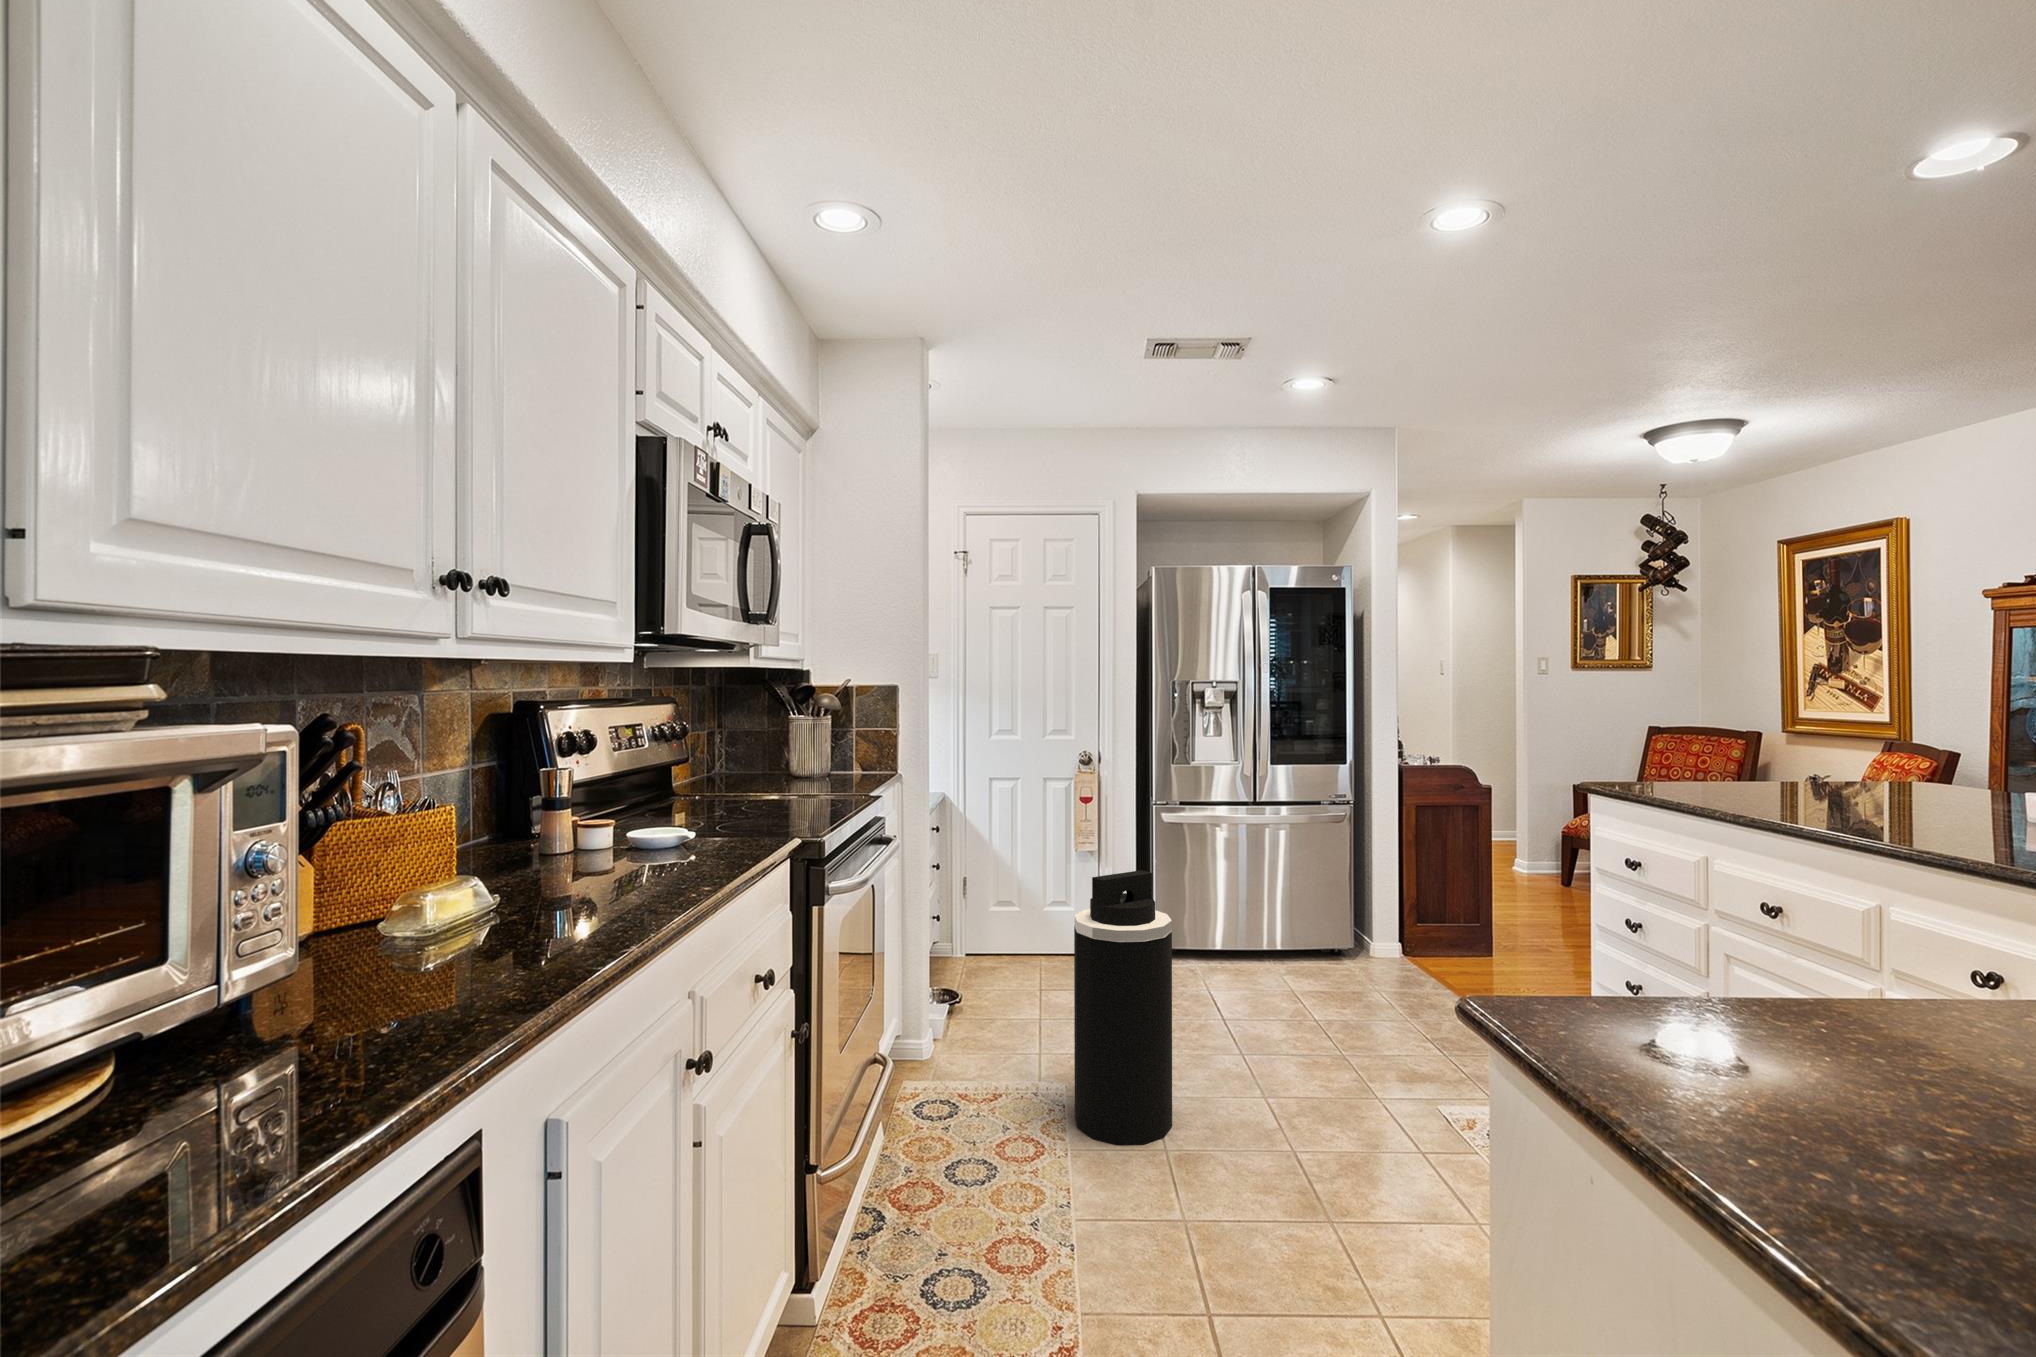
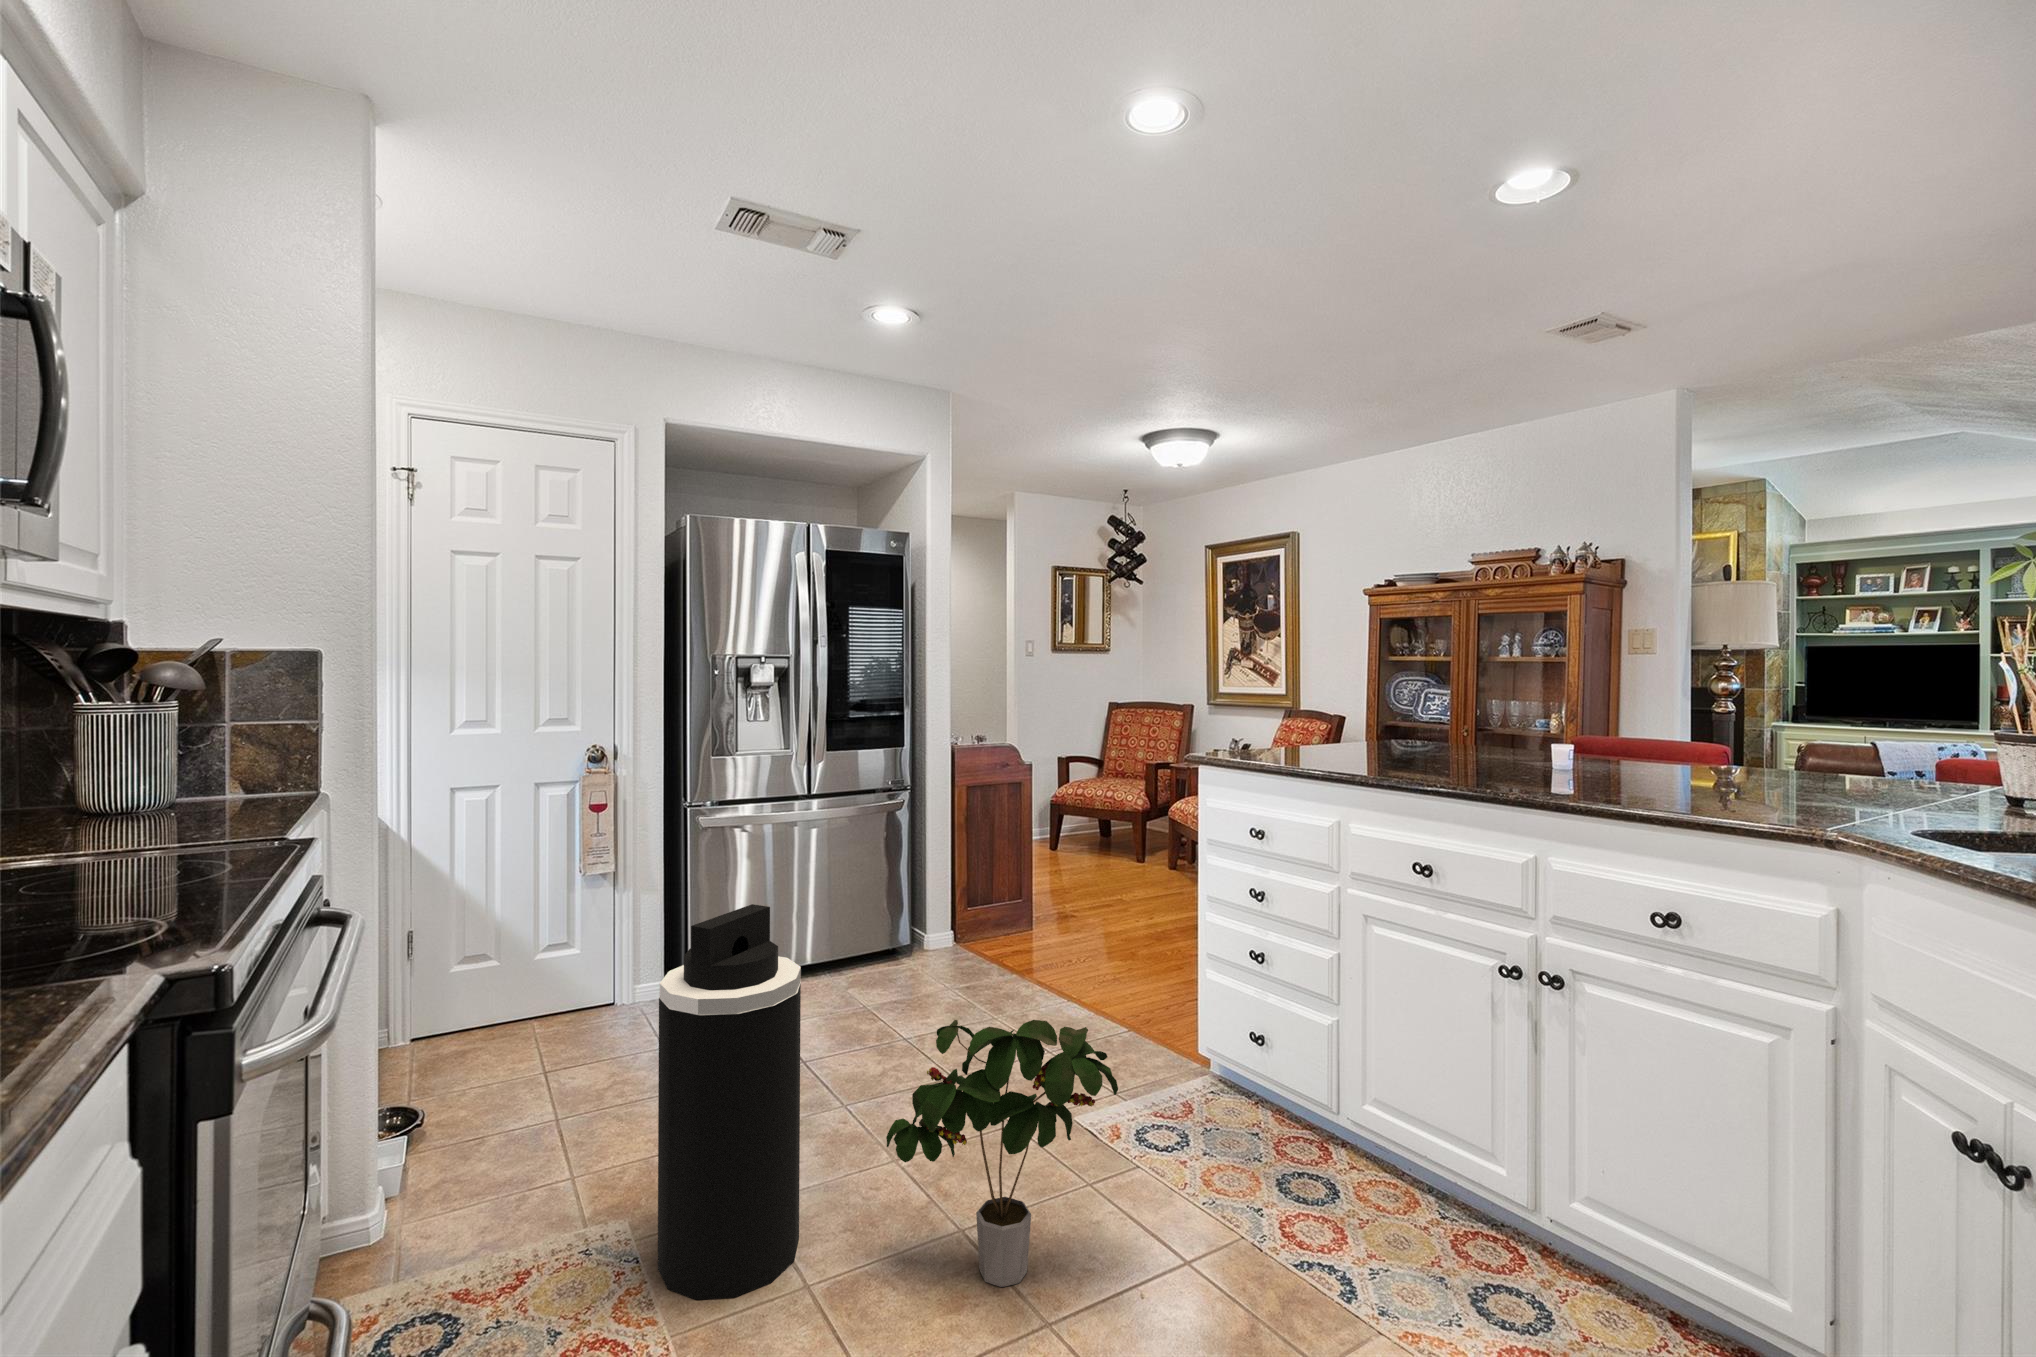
potted plant: none [1226,978,1417,1200] -> present [886,1020,1118,1287]

